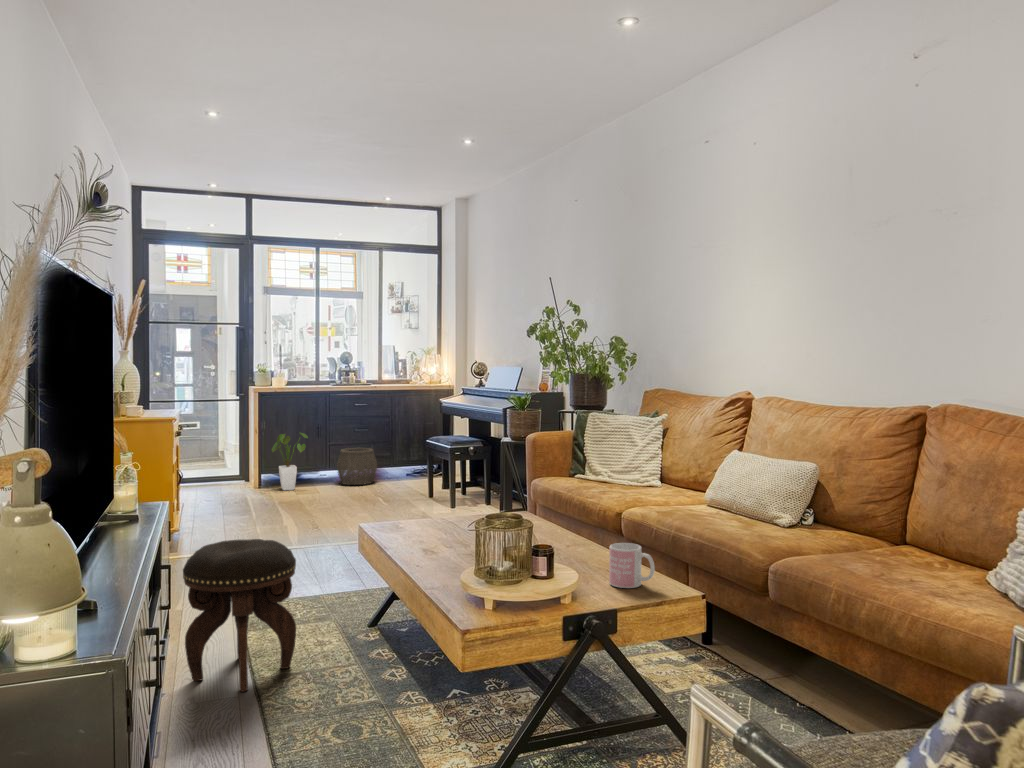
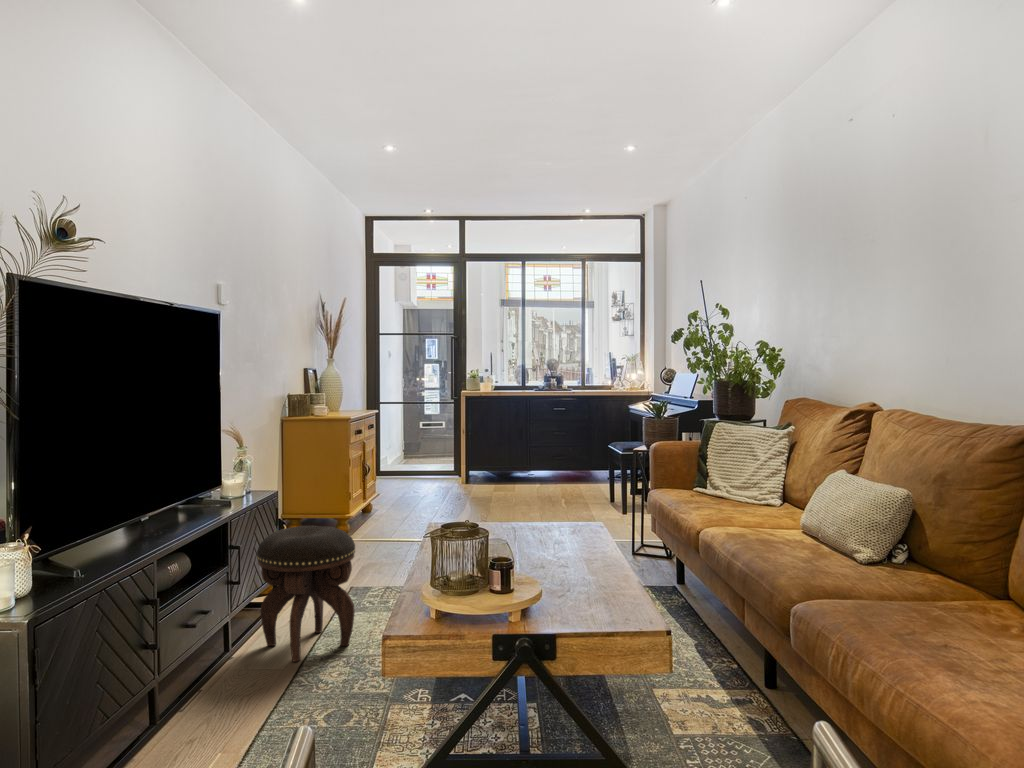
house plant: present [272,433,308,490] -> none [471,429,506,482]
woven basket: present [337,448,377,485] -> none [530,447,567,482]
mug: present [609,543,655,588] -> none [583,564,624,614]

